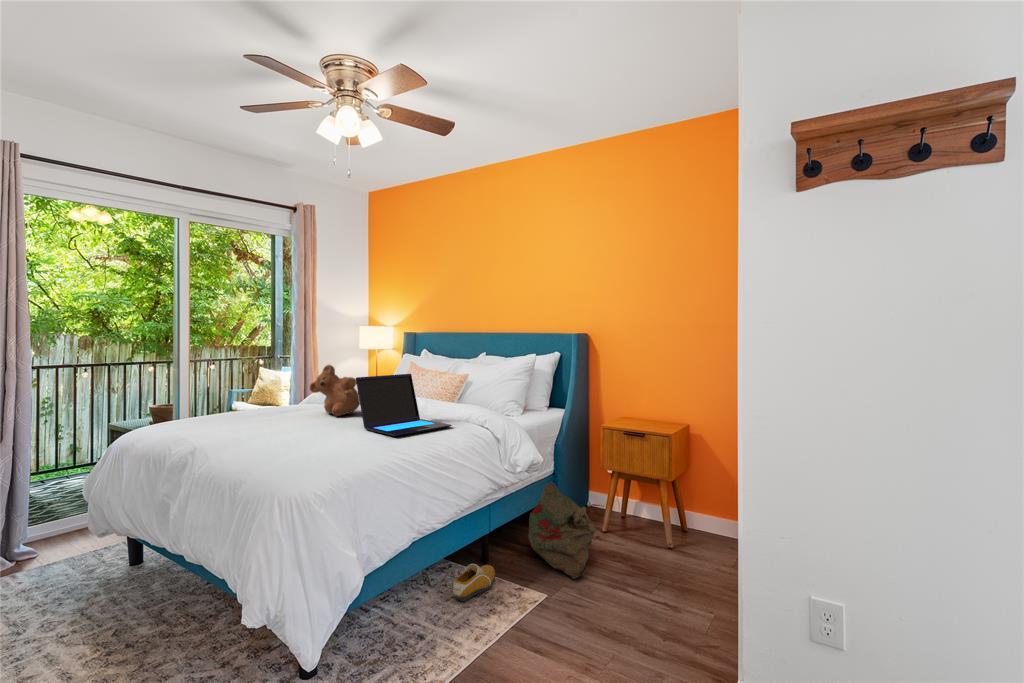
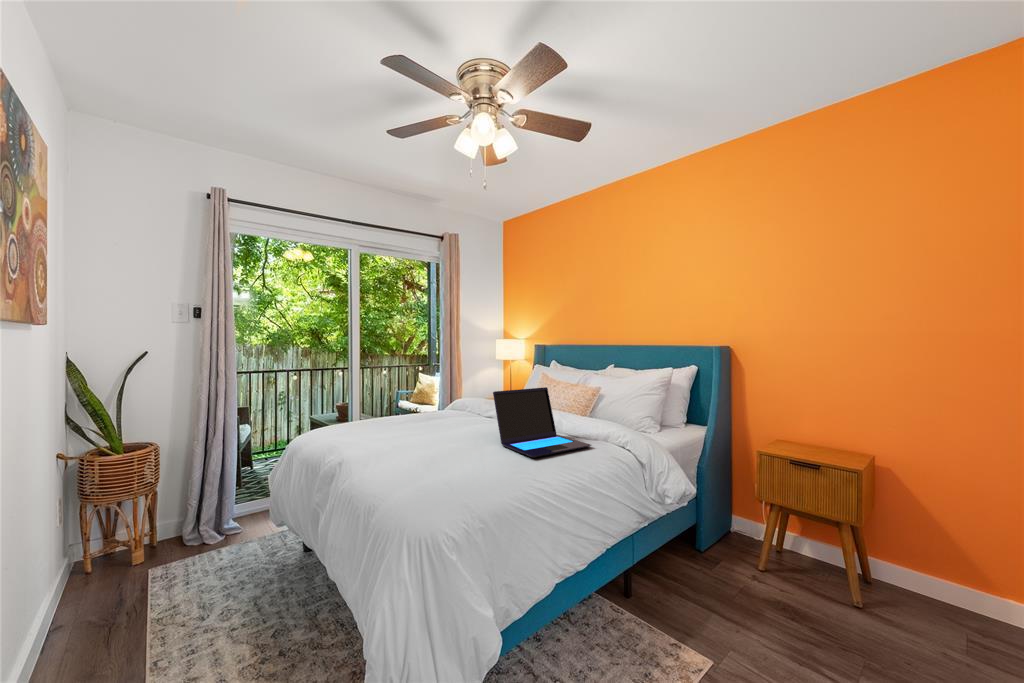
teddy bear: present [310,365,360,416] -> none [452,376,498,427]
bag: present [528,483,595,579] -> none [675,510,763,640]
shoe: present [453,564,495,601] -> none [597,606,643,653]

